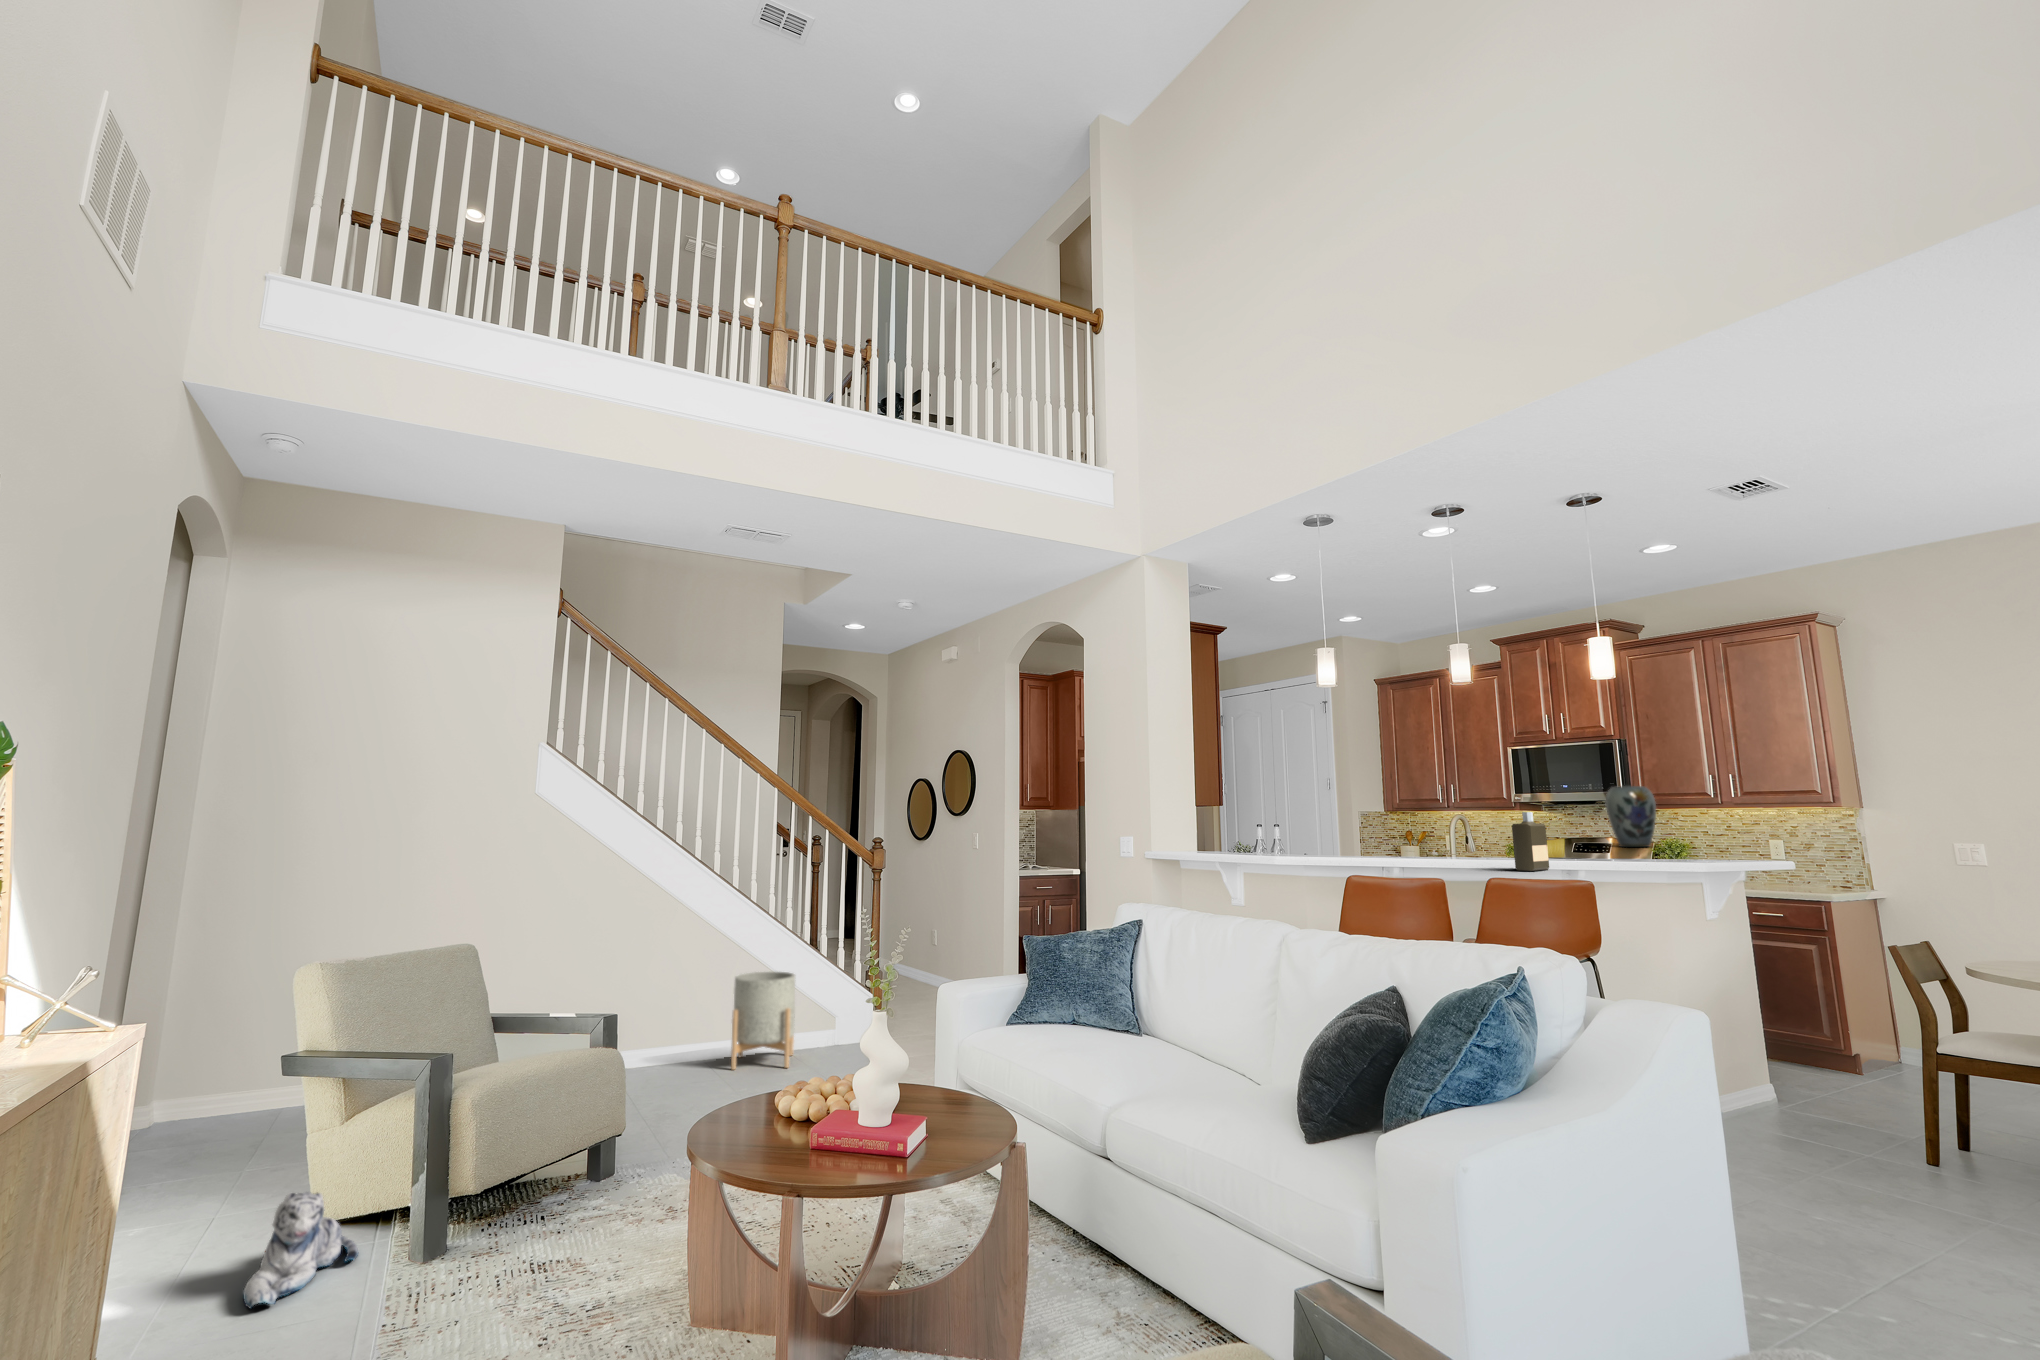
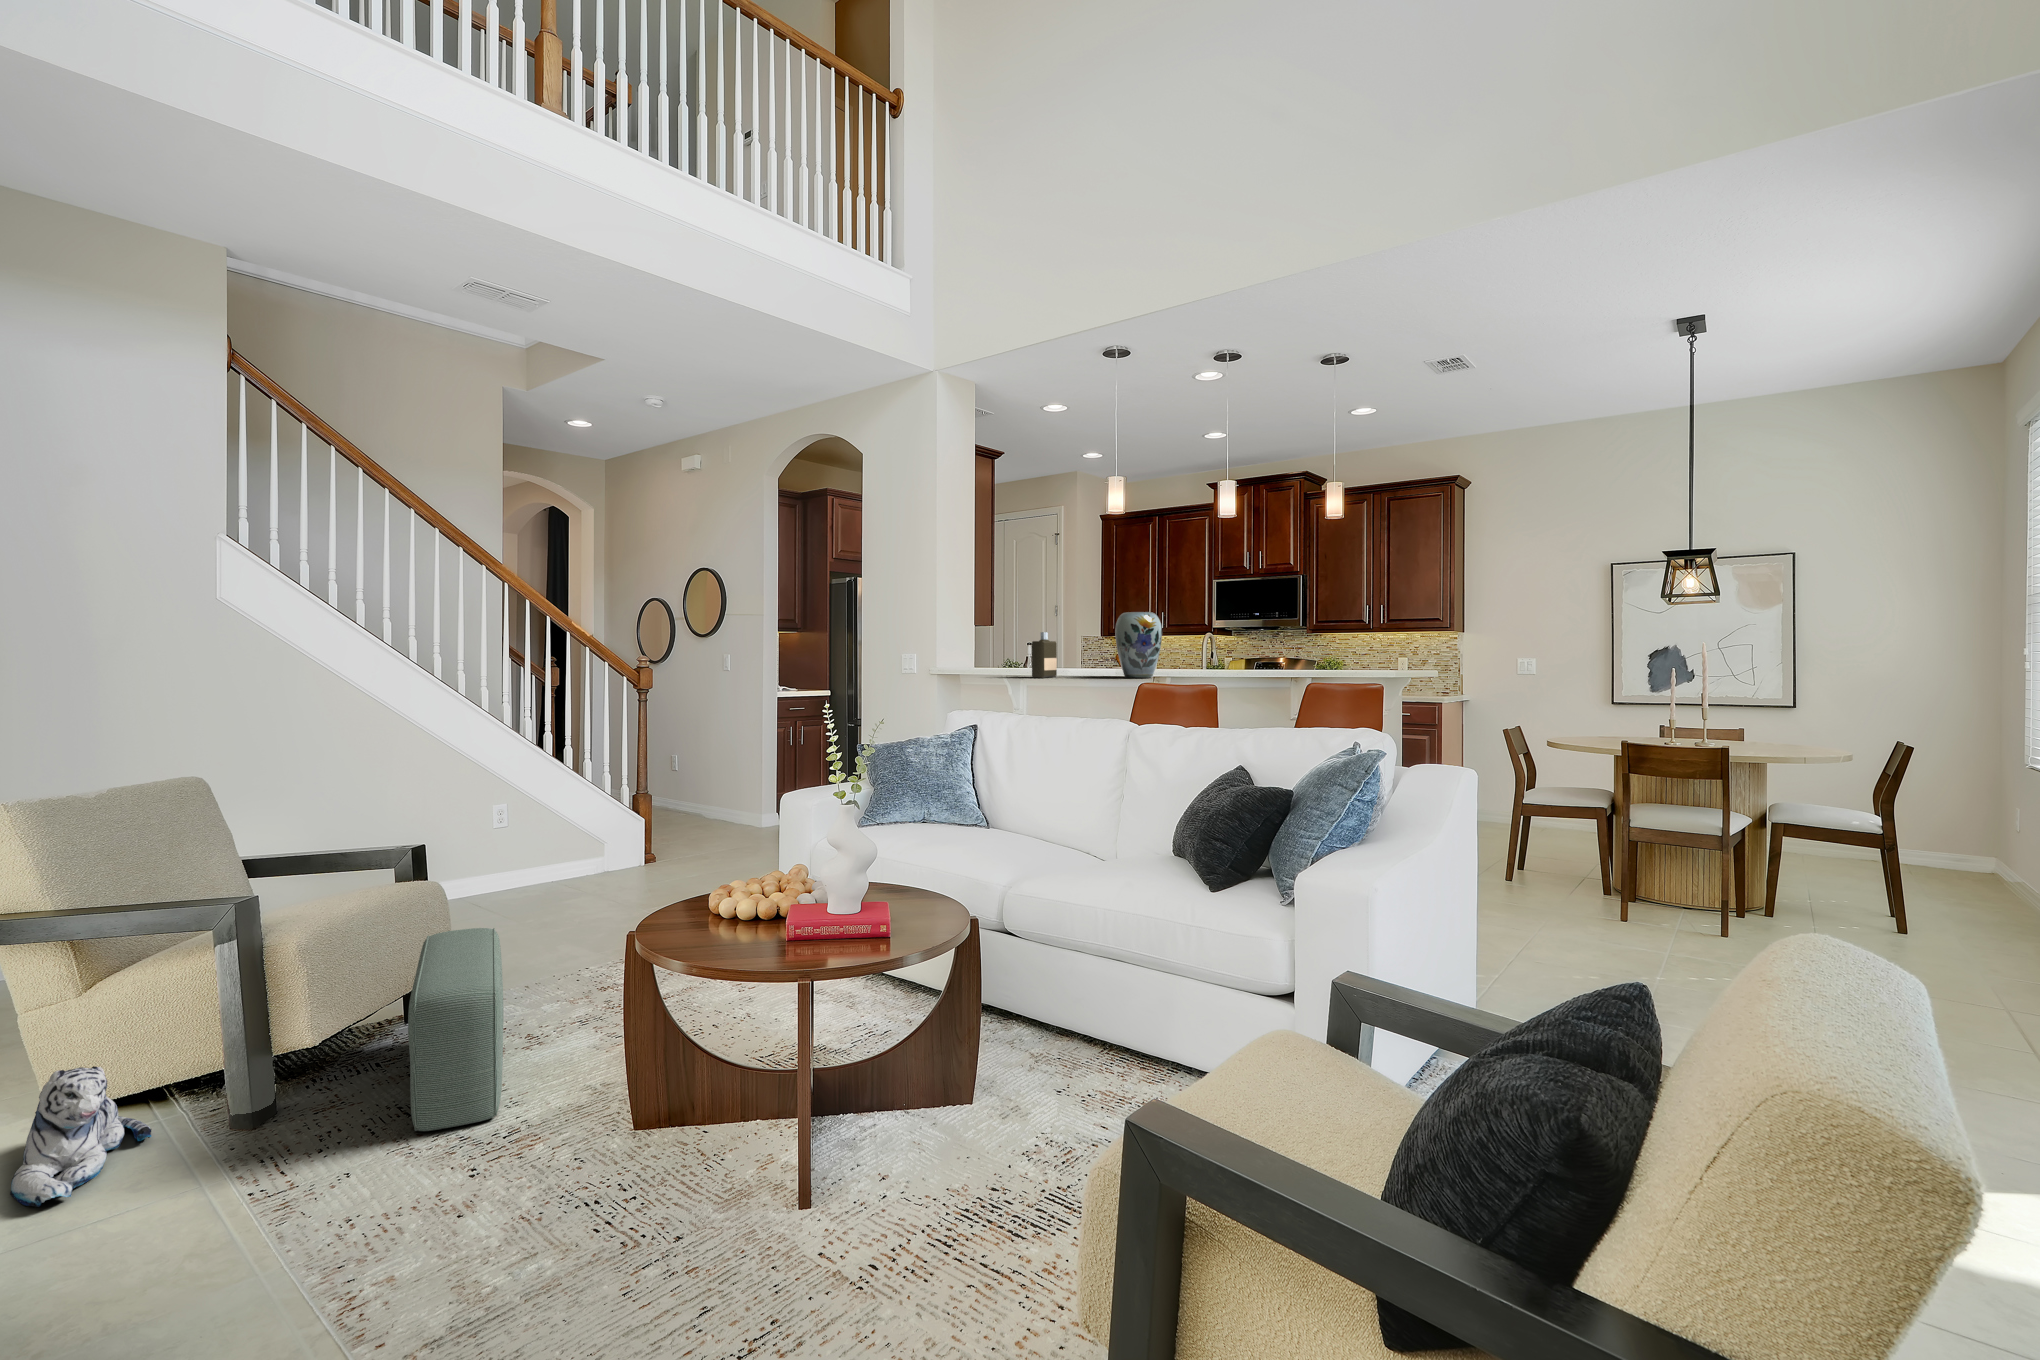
vase: present [1605,786,1656,847] -> present [1115,612,1162,678]
bottle: present [1512,812,1549,871] -> present [1032,632,1057,678]
planter: present [731,972,795,1070] -> none [490,799,563,904]
pouf: none [526,1099,654,1292] -> present [408,928,504,1131]

